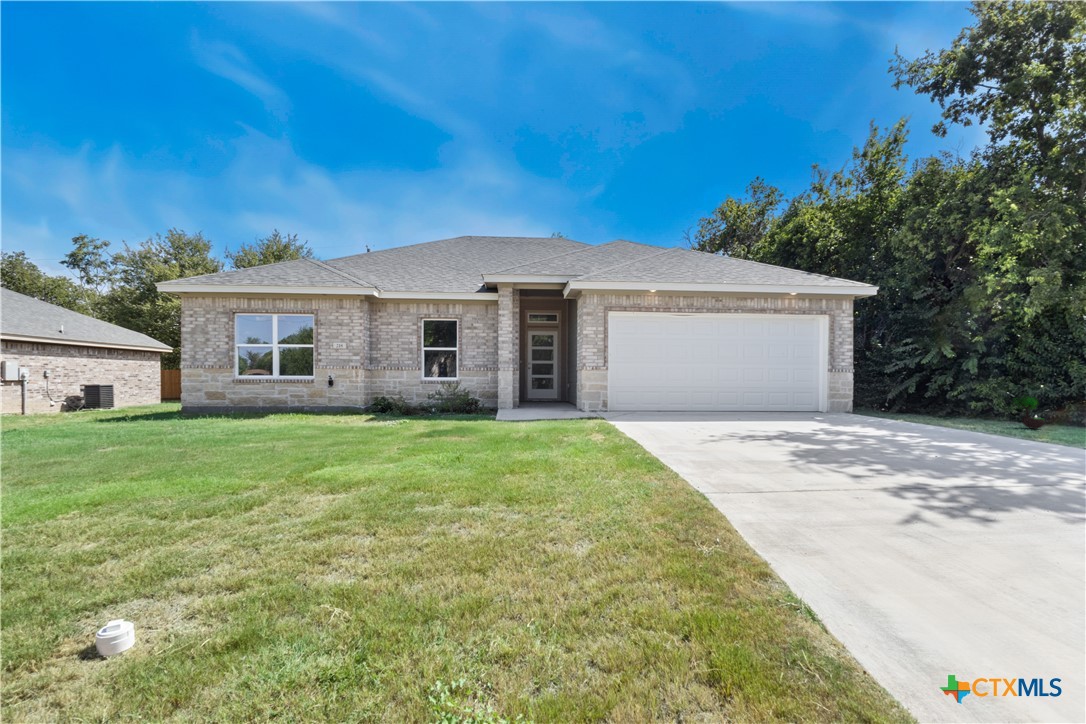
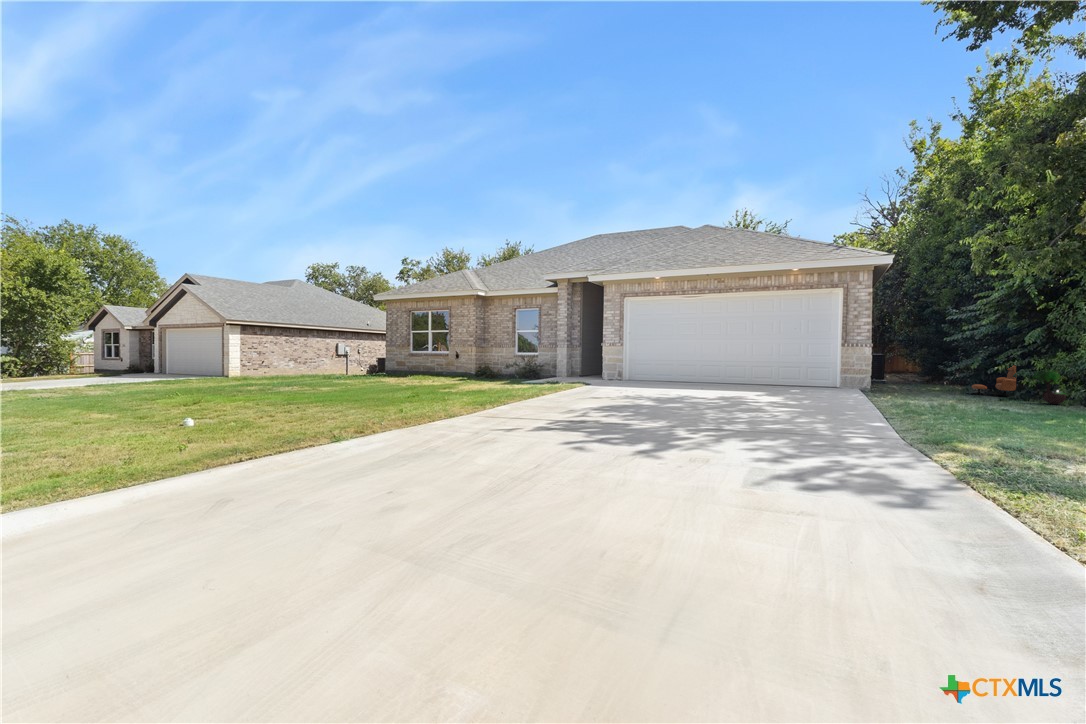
lounge chair: none [950,391,998,422] -> present [971,366,1018,397]

